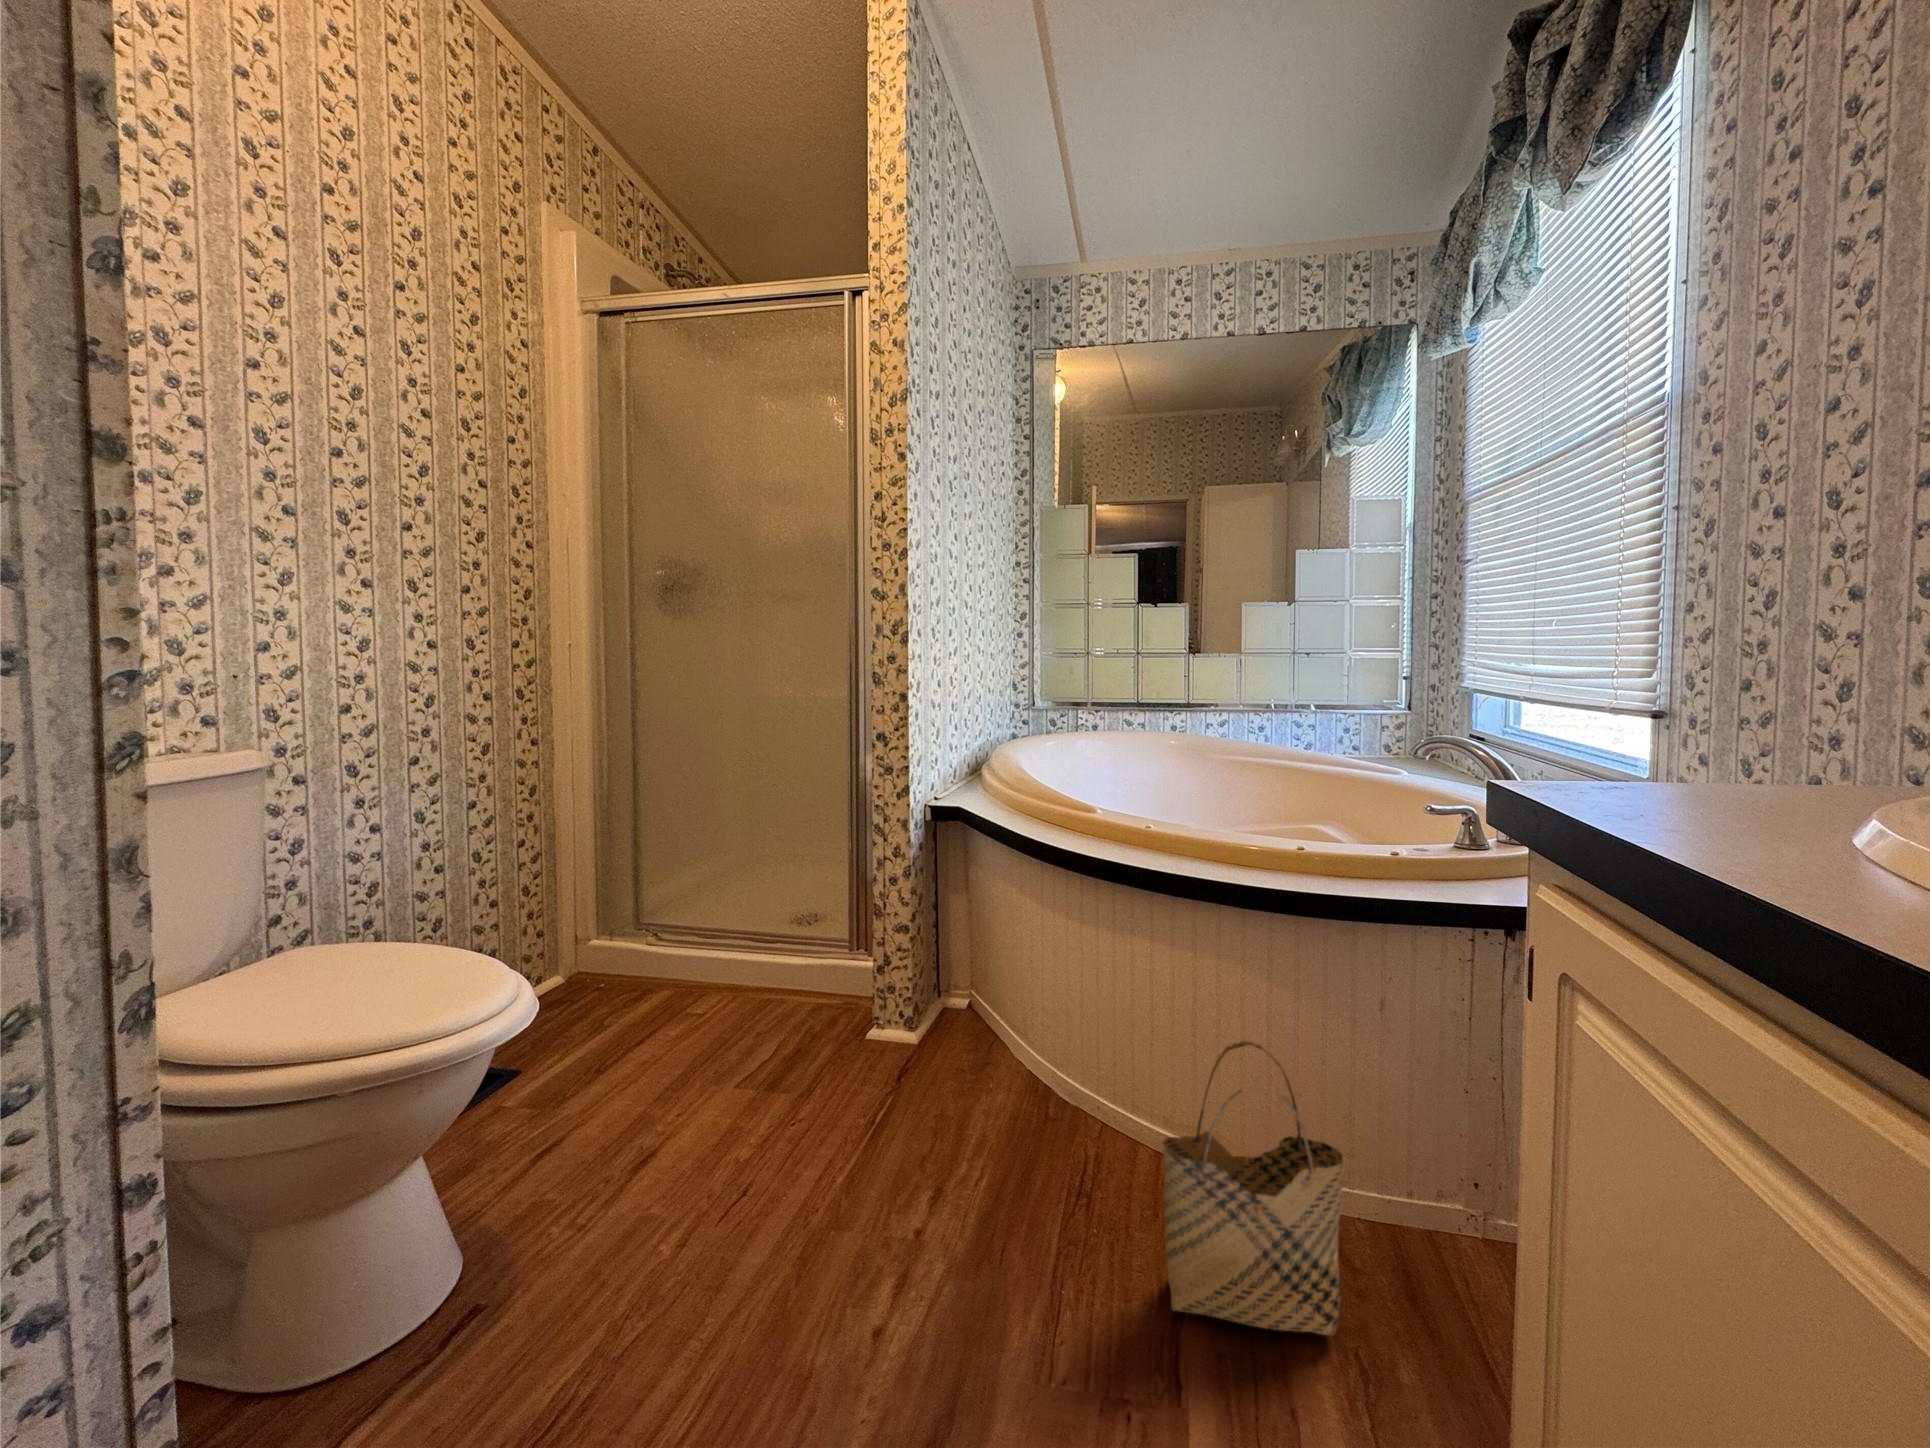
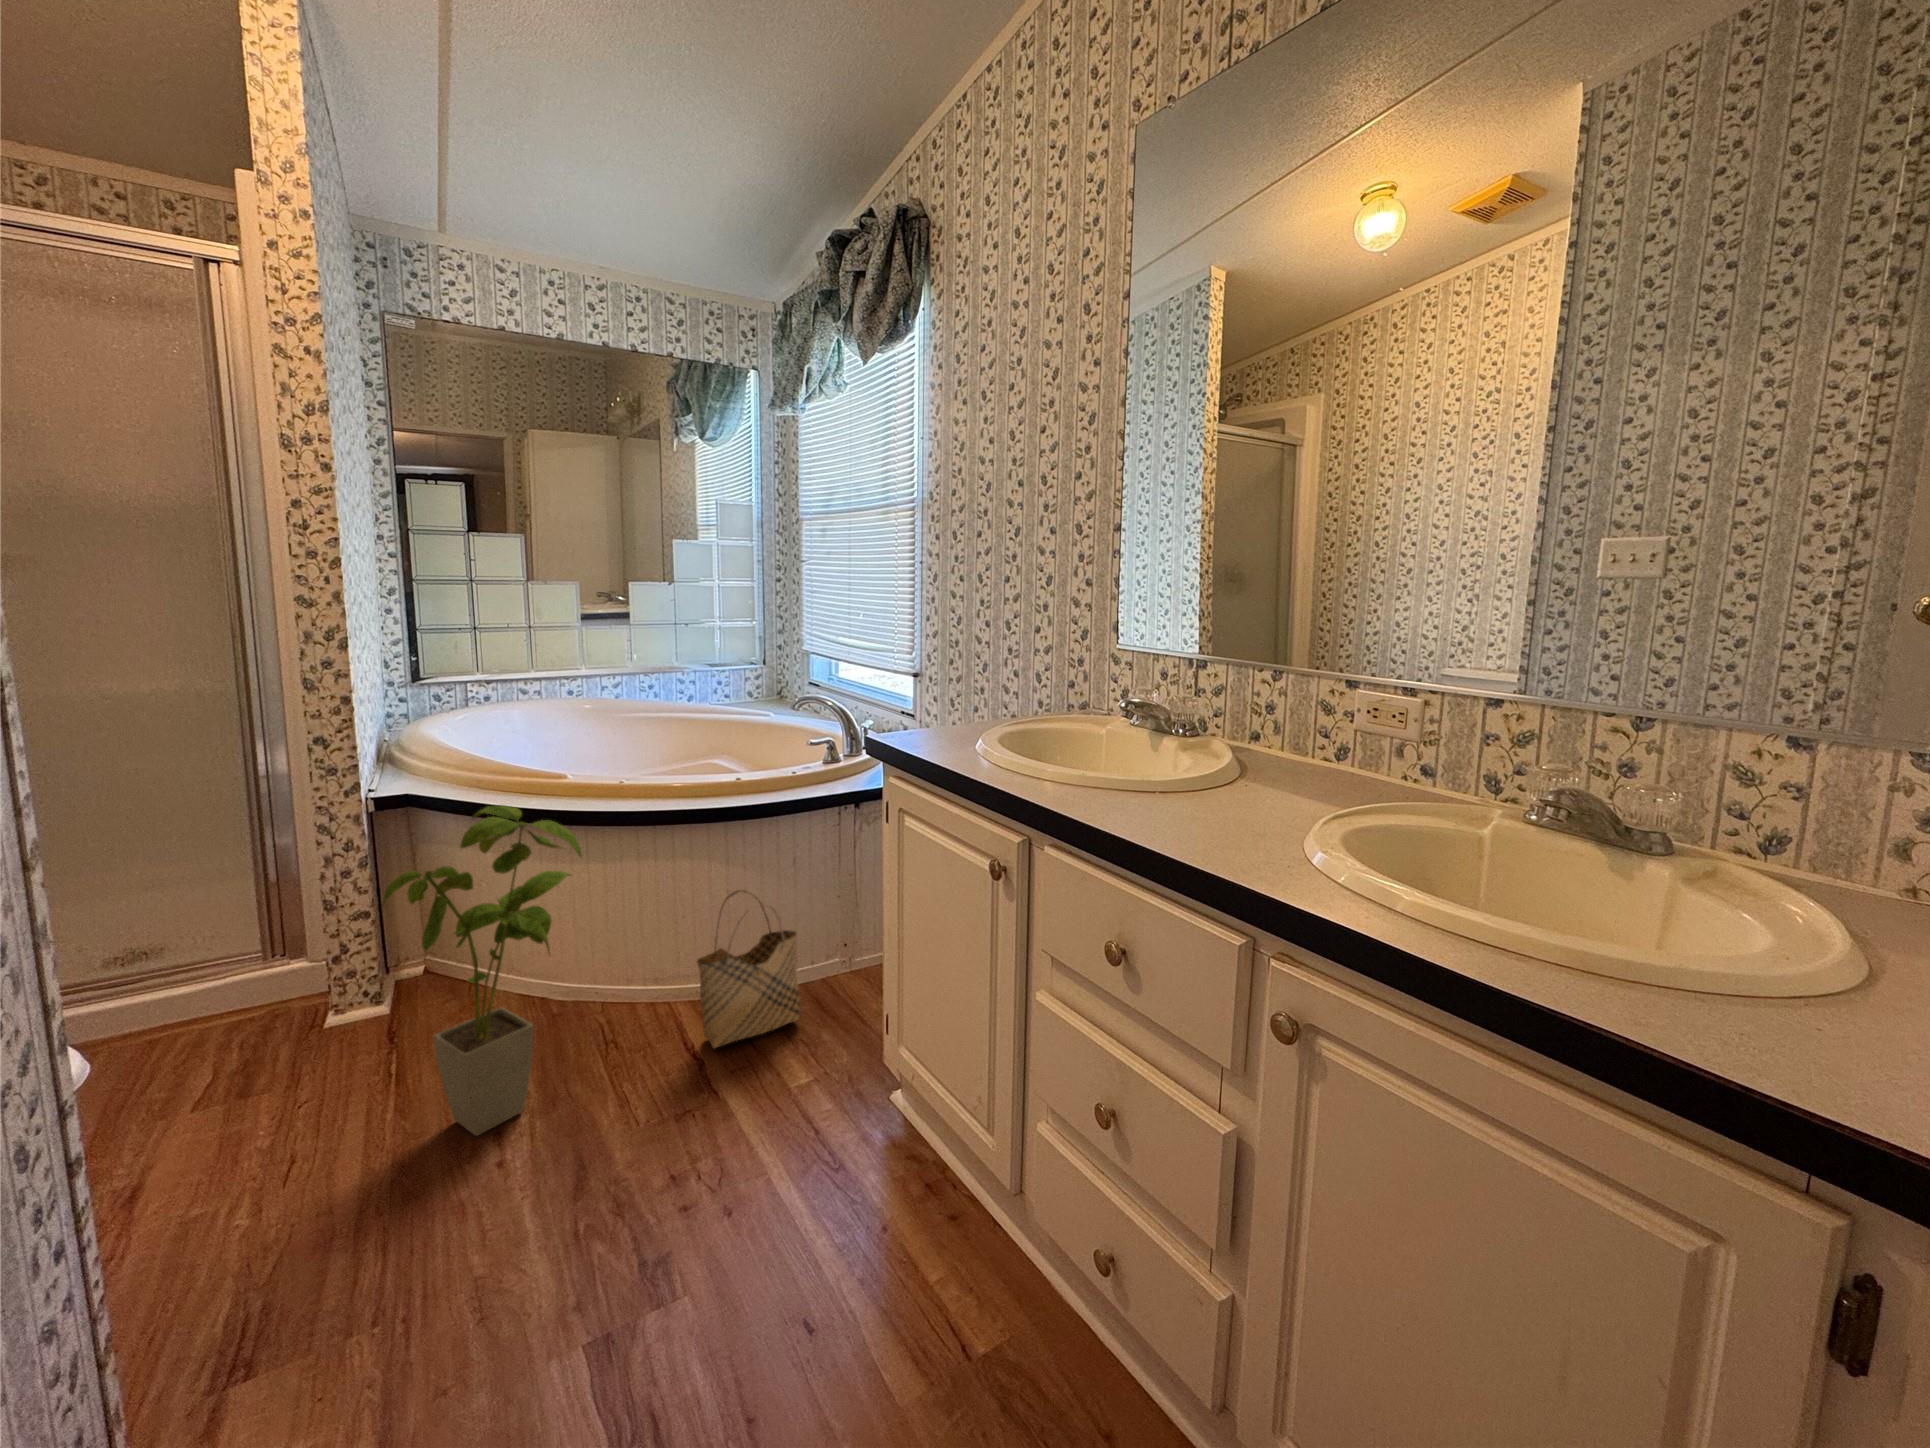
house plant: none [800,822,1023,1271] -> present [383,805,582,1136]

